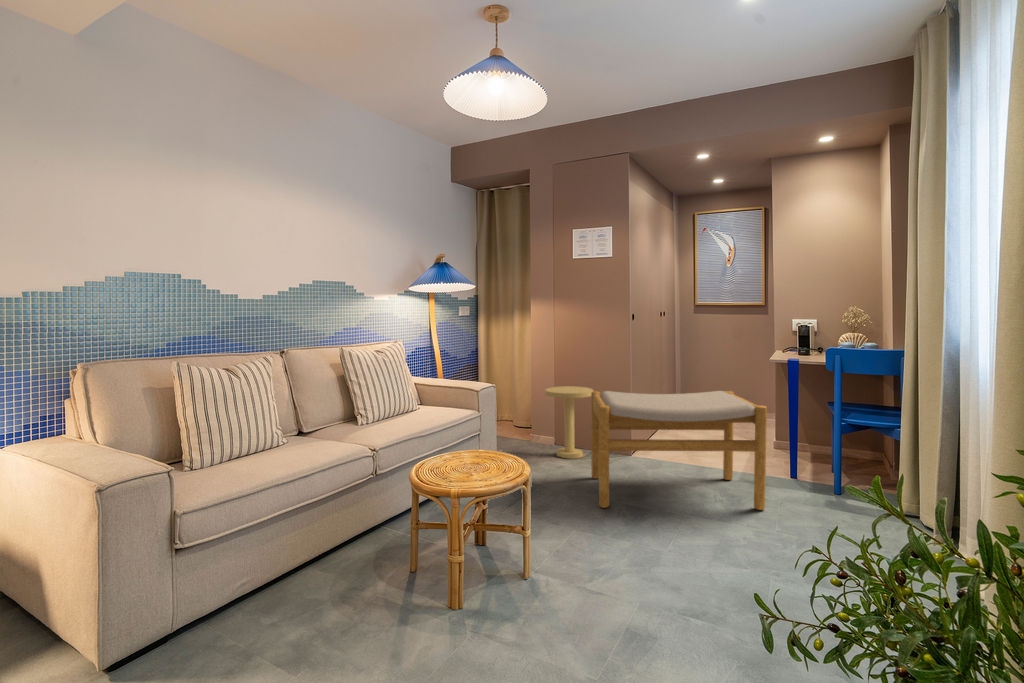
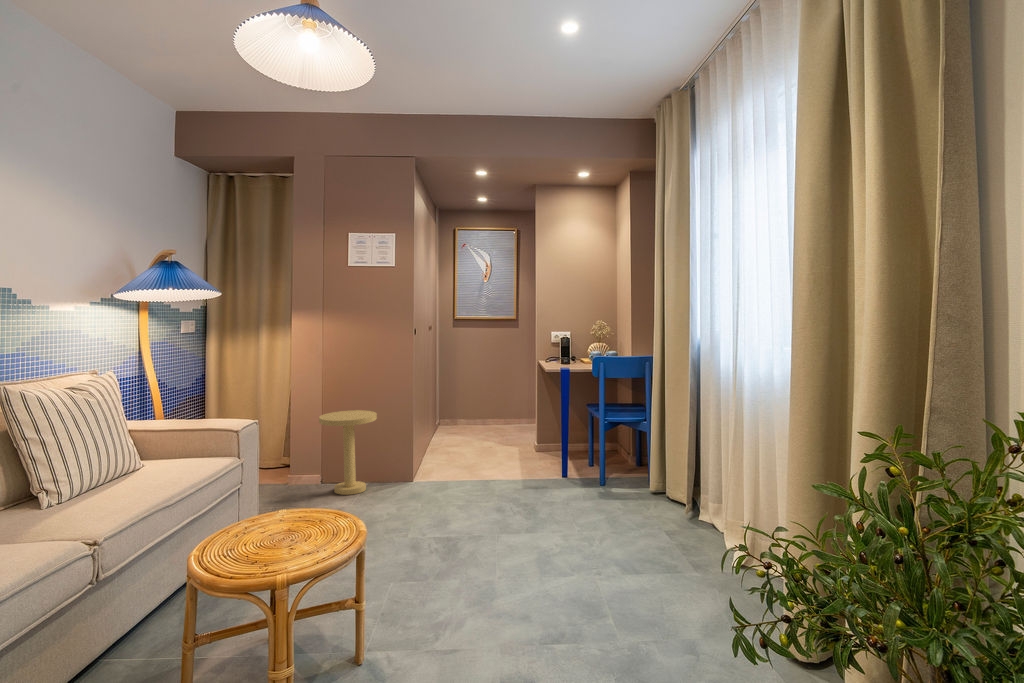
footstool: present [591,391,767,510] -> none [385,404,567,550]

